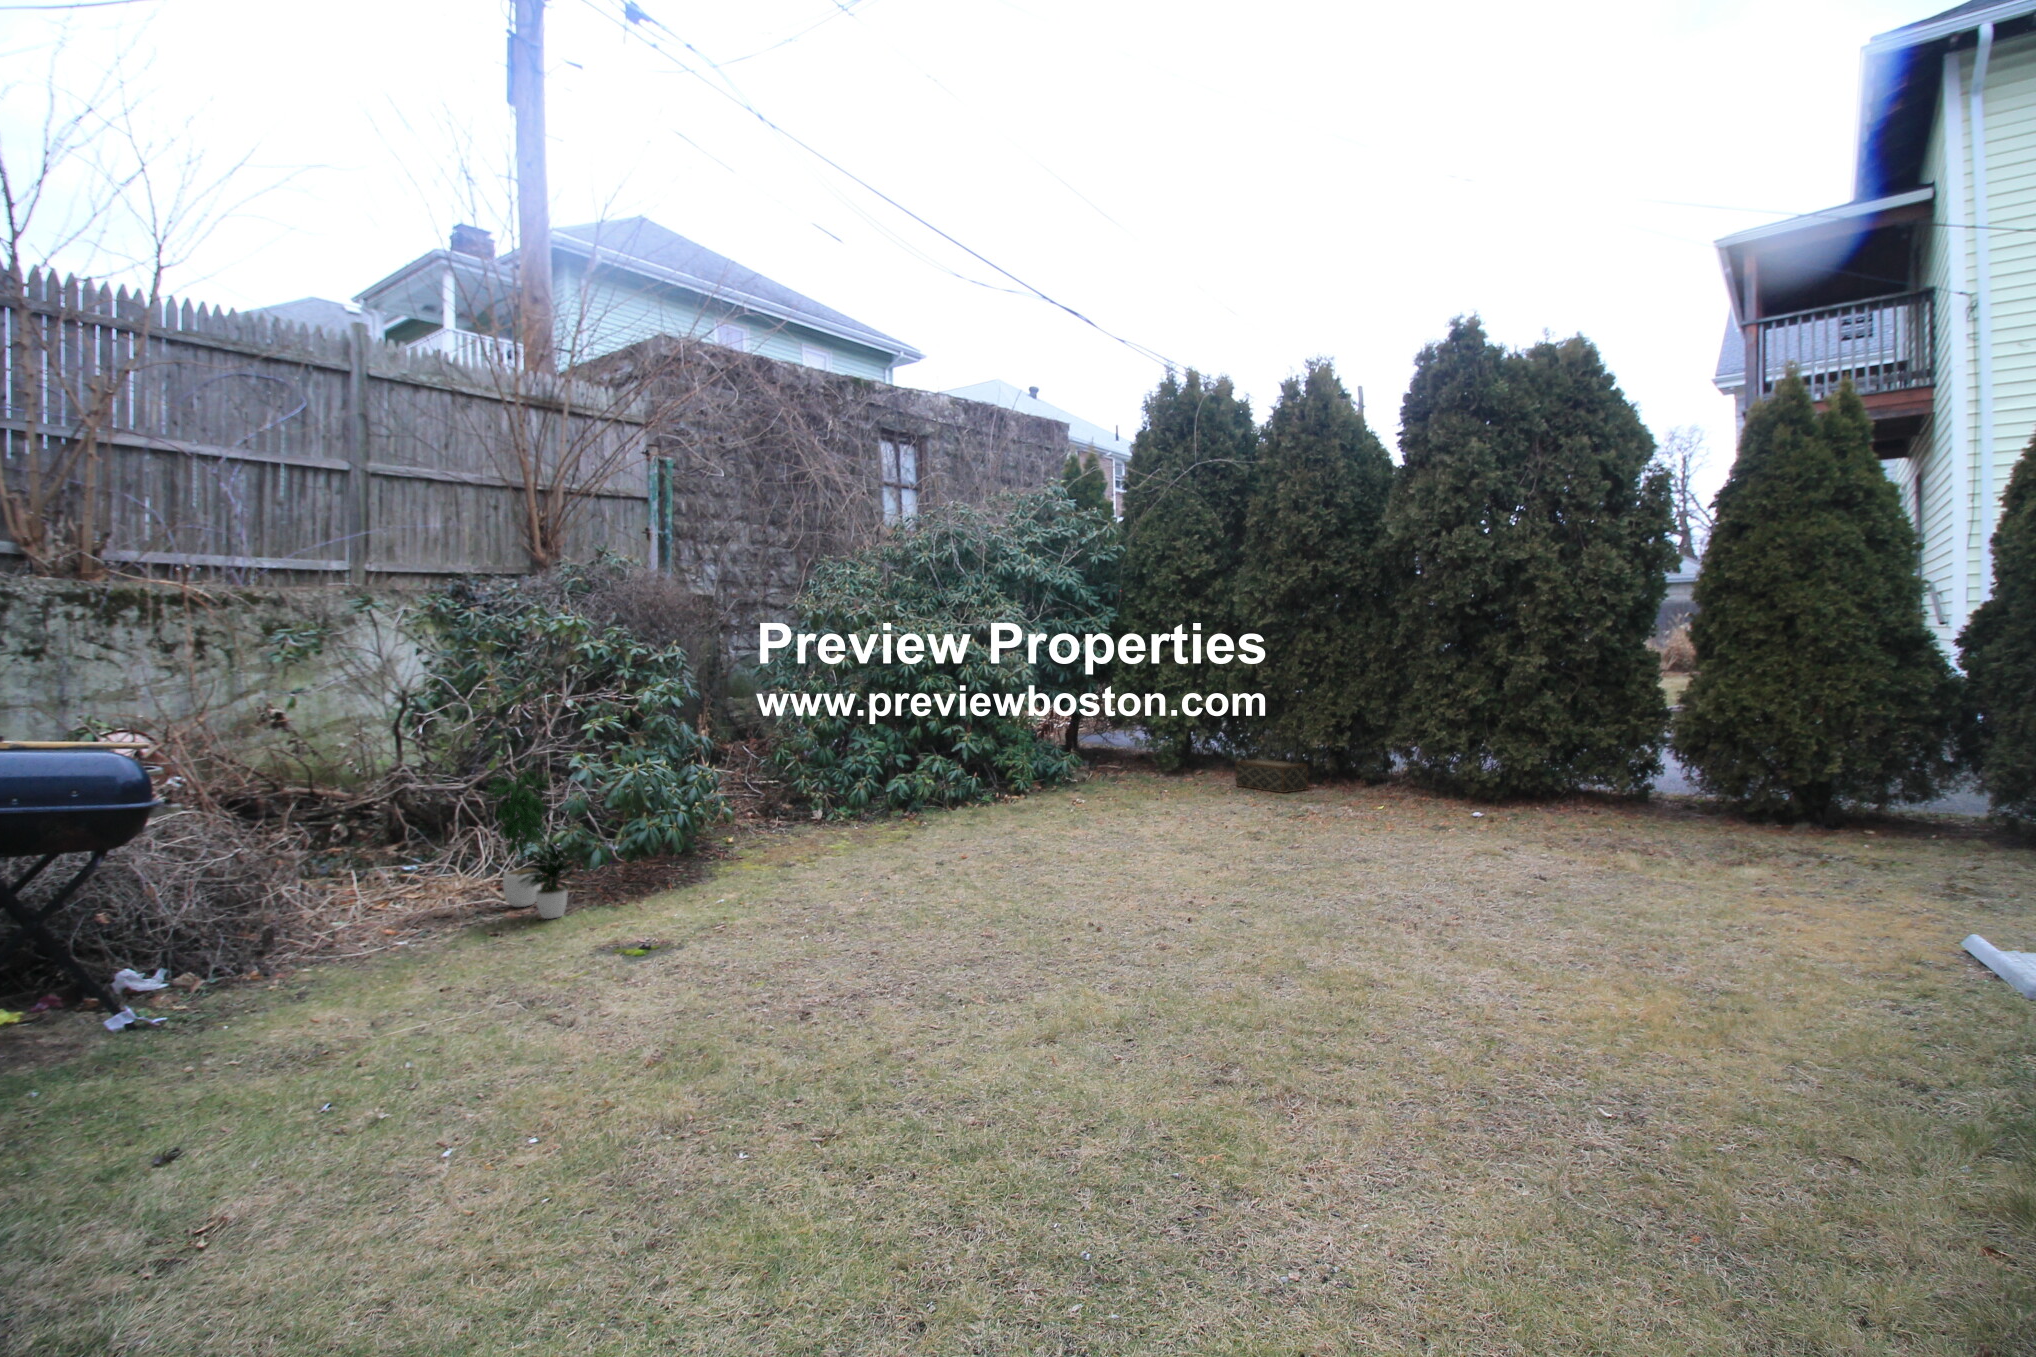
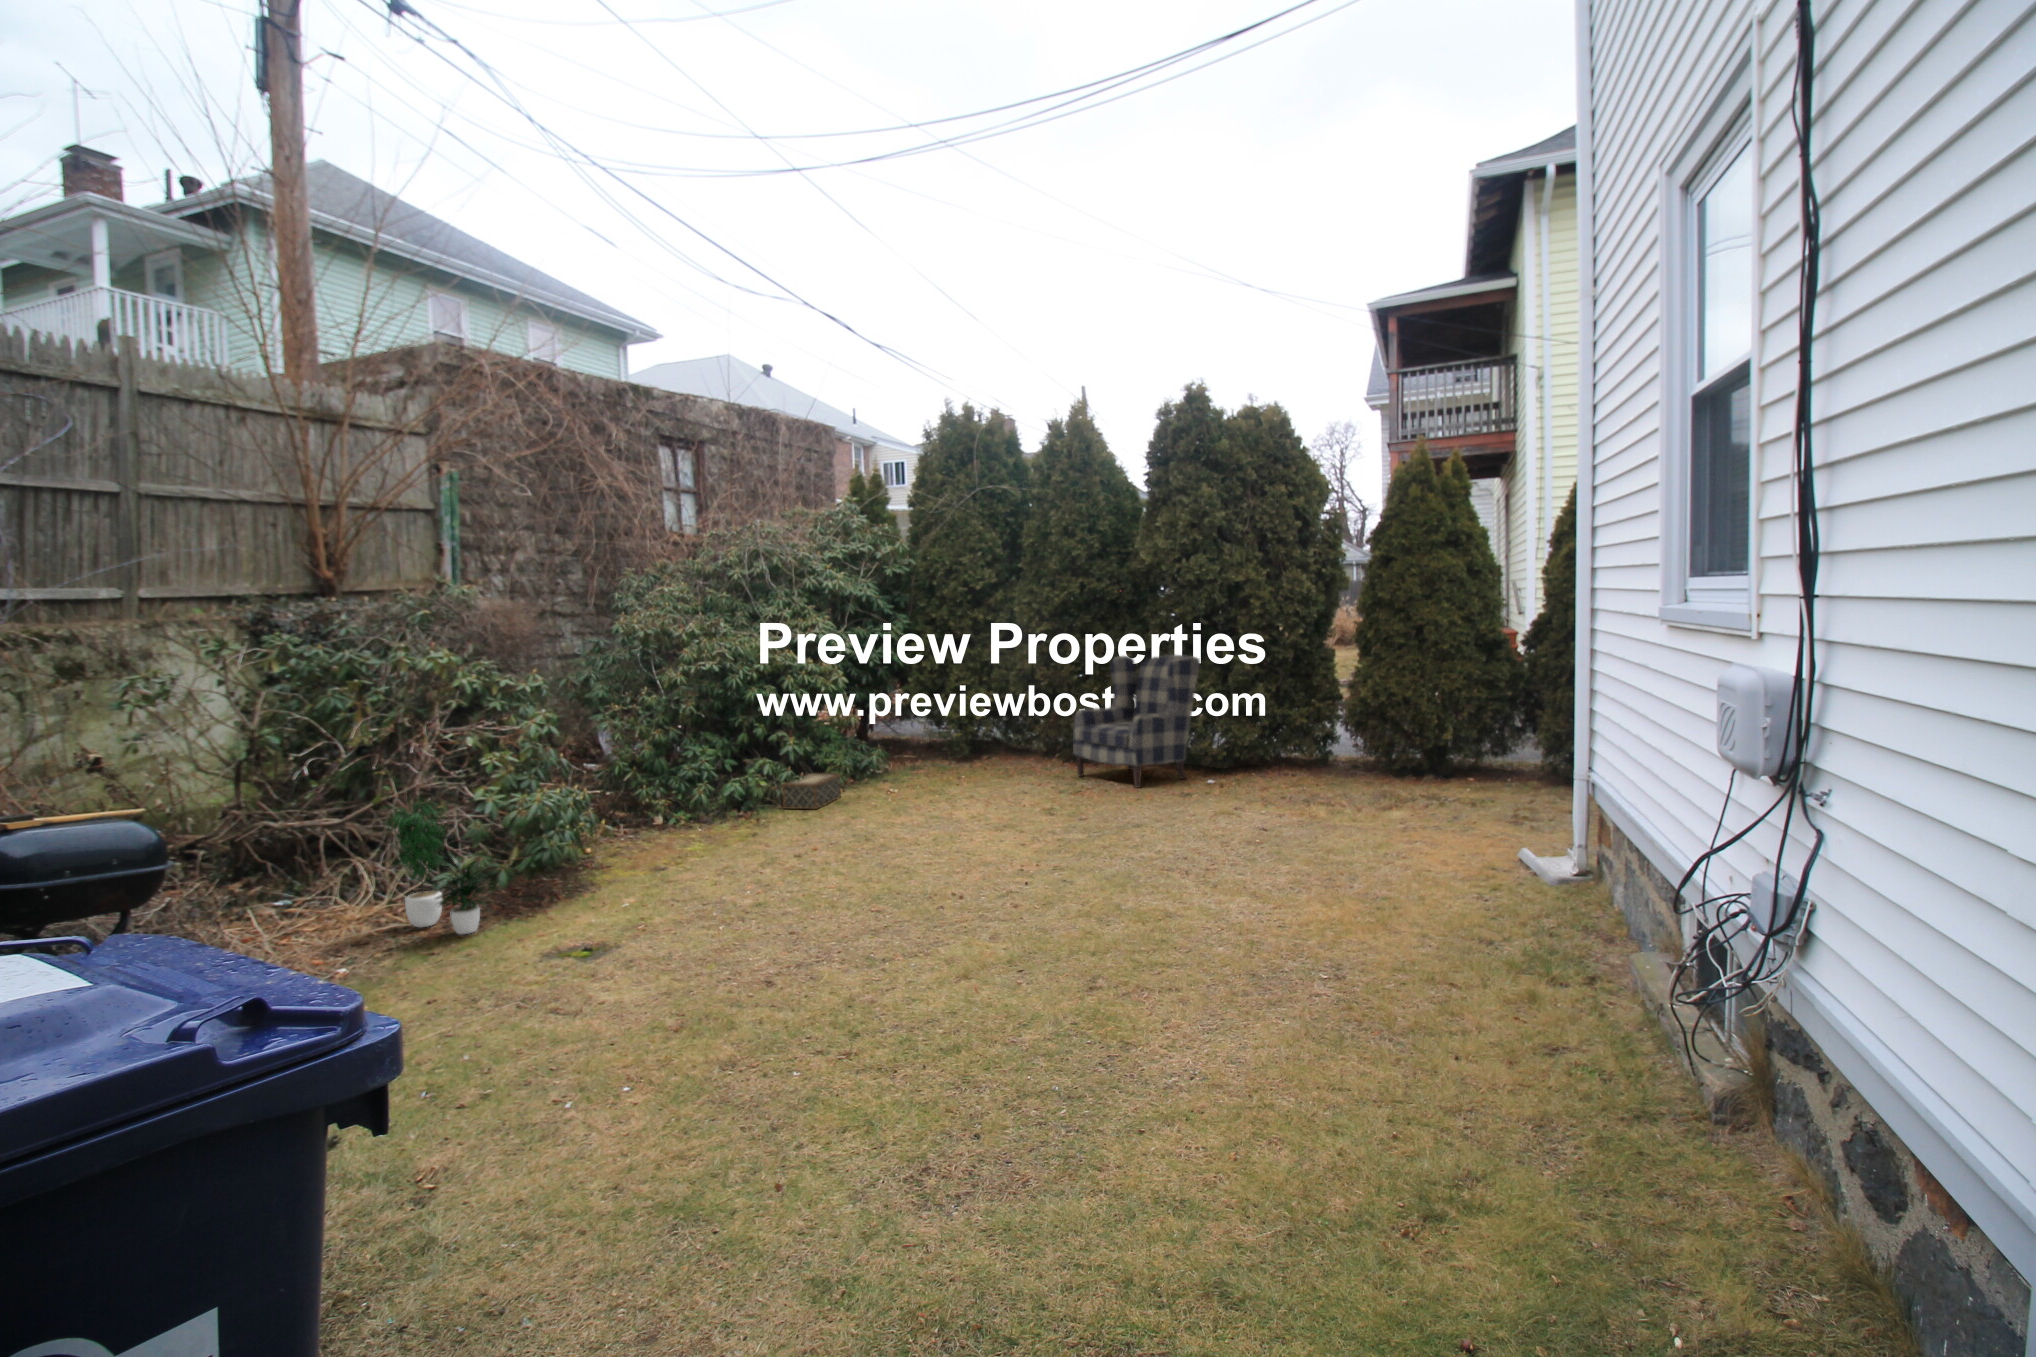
chair: none [1300,656,1465,815] -> present [1073,655,1200,788]
woven basket: present [1235,759,1308,793] -> present [782,773,841,809]

